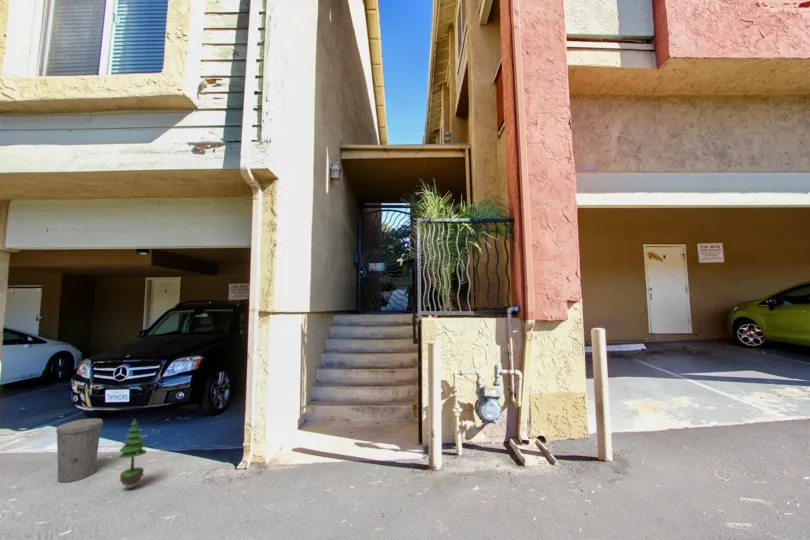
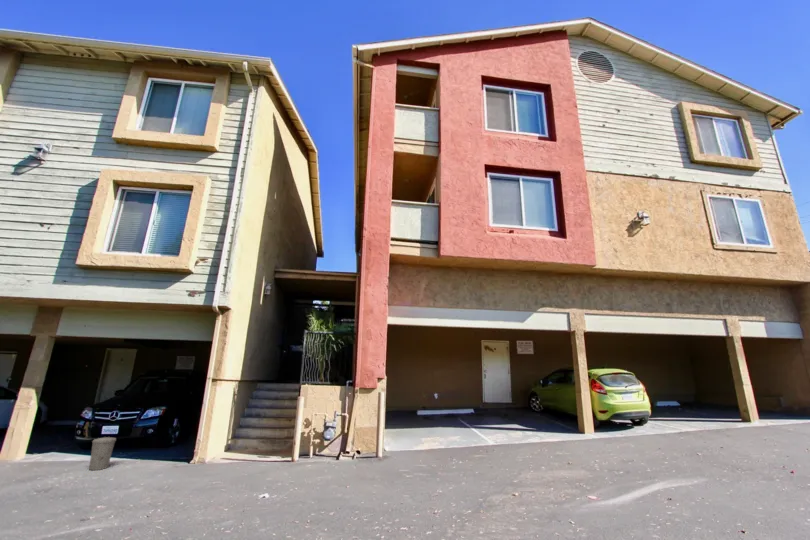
potted tree: present [118,419,147,488] -> none [129,434,145,471]

